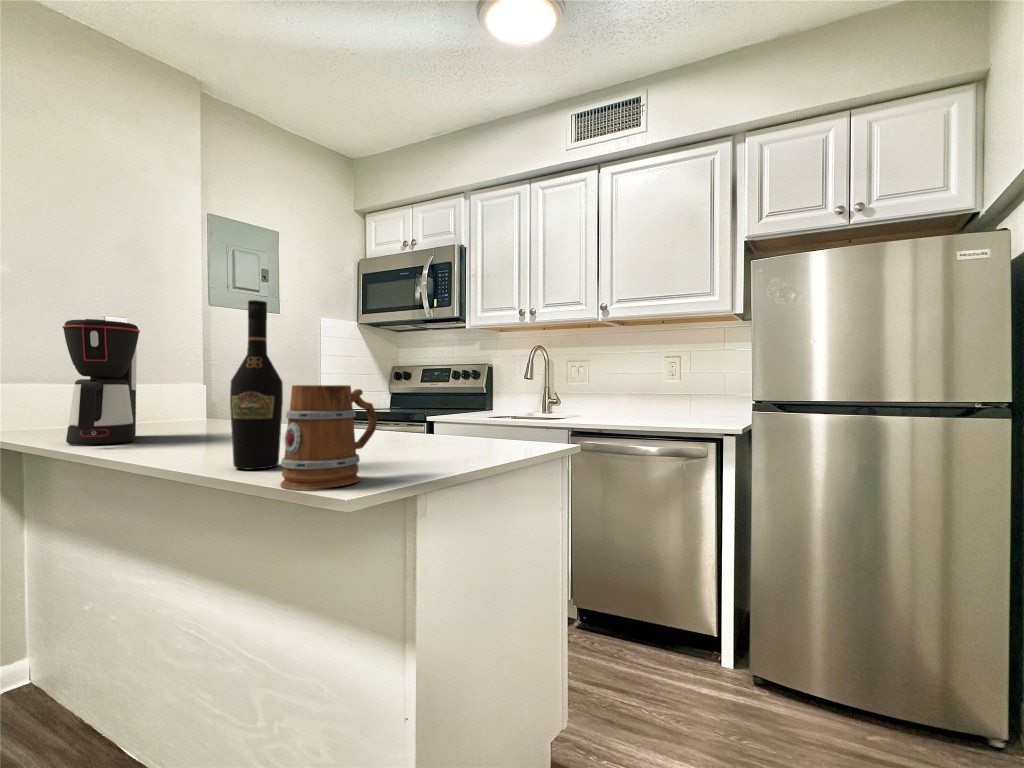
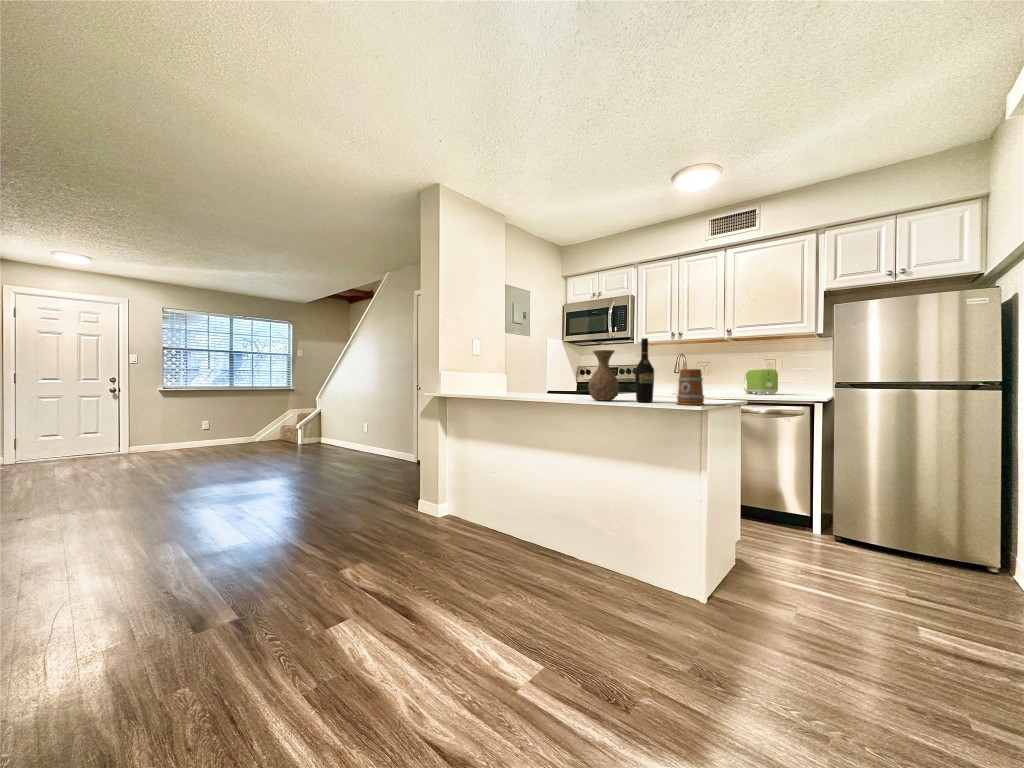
coffee maker: present [62,319,140,445] -> none [521,345,549,398]
vase: none [142,330,230,460] -> present [589,350,619,401]
toaster: none [637,374,681,417] -> present [744,369,778,394]

